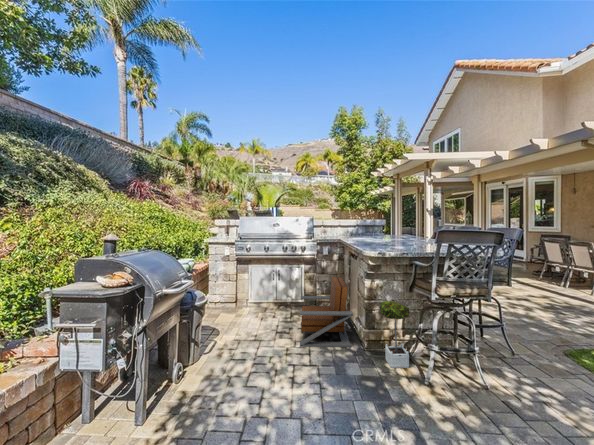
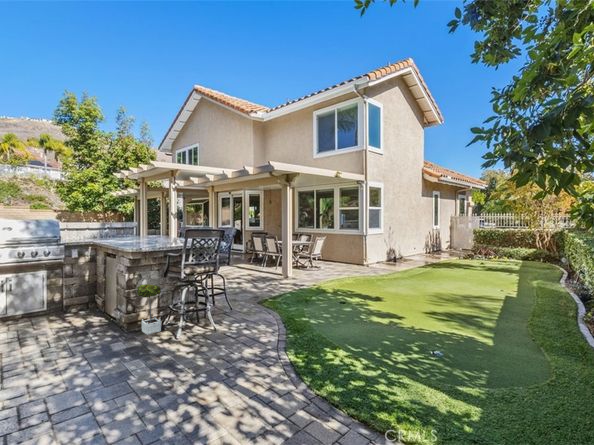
lounge chair: present [300,277,353,347] -> none [47,275,111,344]

